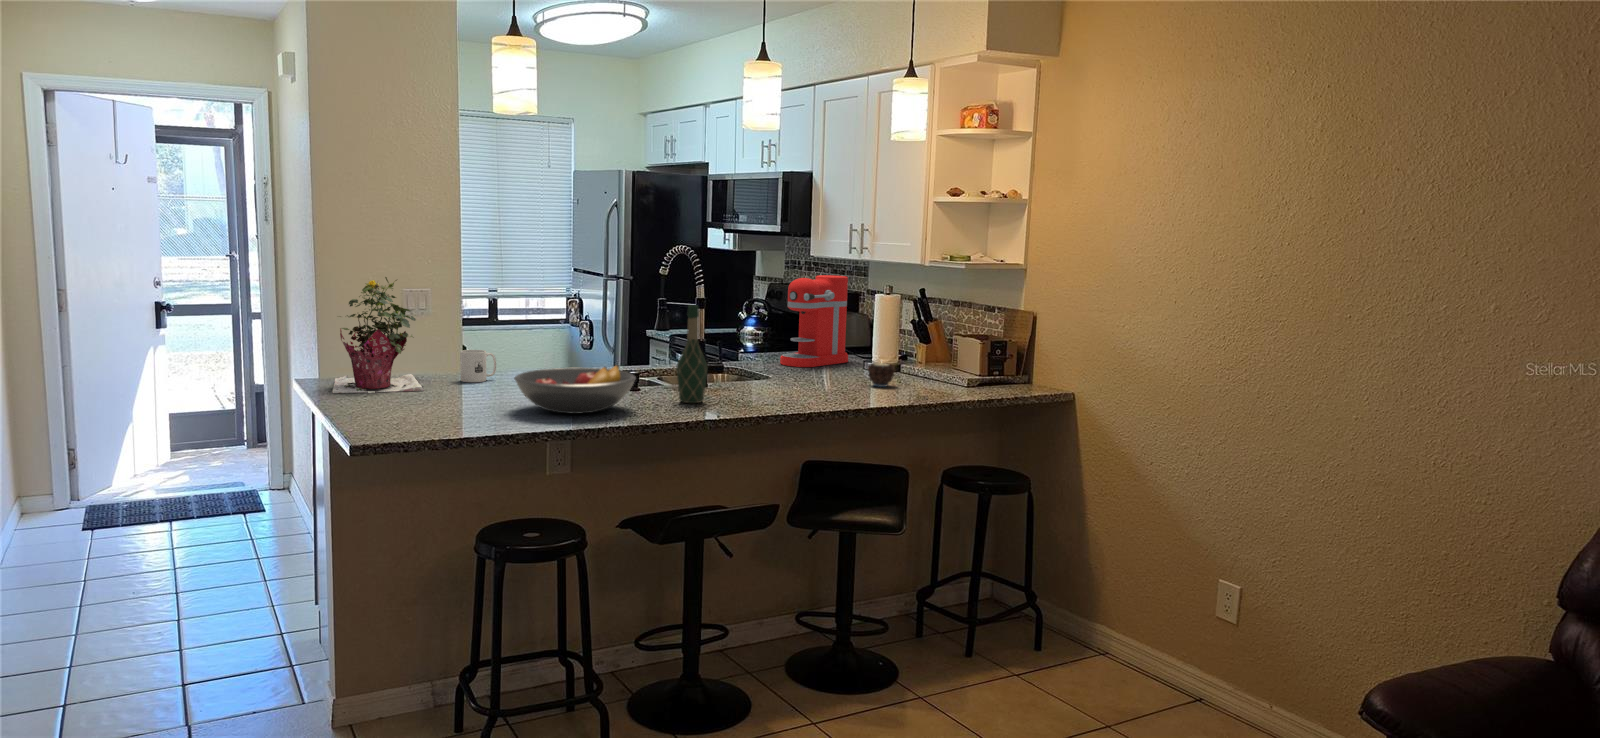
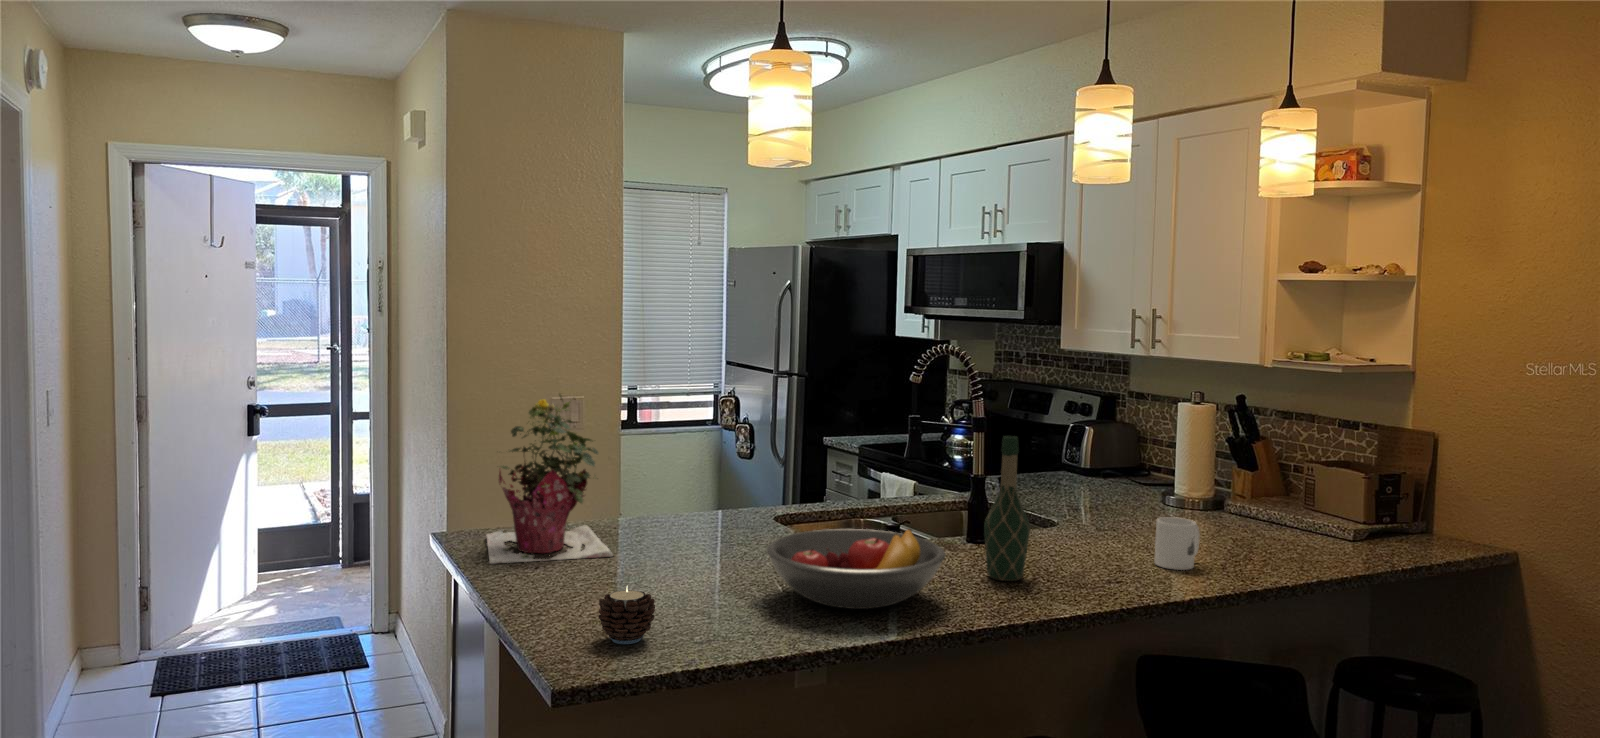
coffee maker: present [780,275,848,367] -> none [1046,377,1130,502]
mug: present [460,350,496,382] -> present [1154,517,1200,570]
candle: present [867,363,895,387] -> present [599,586,655,644]

